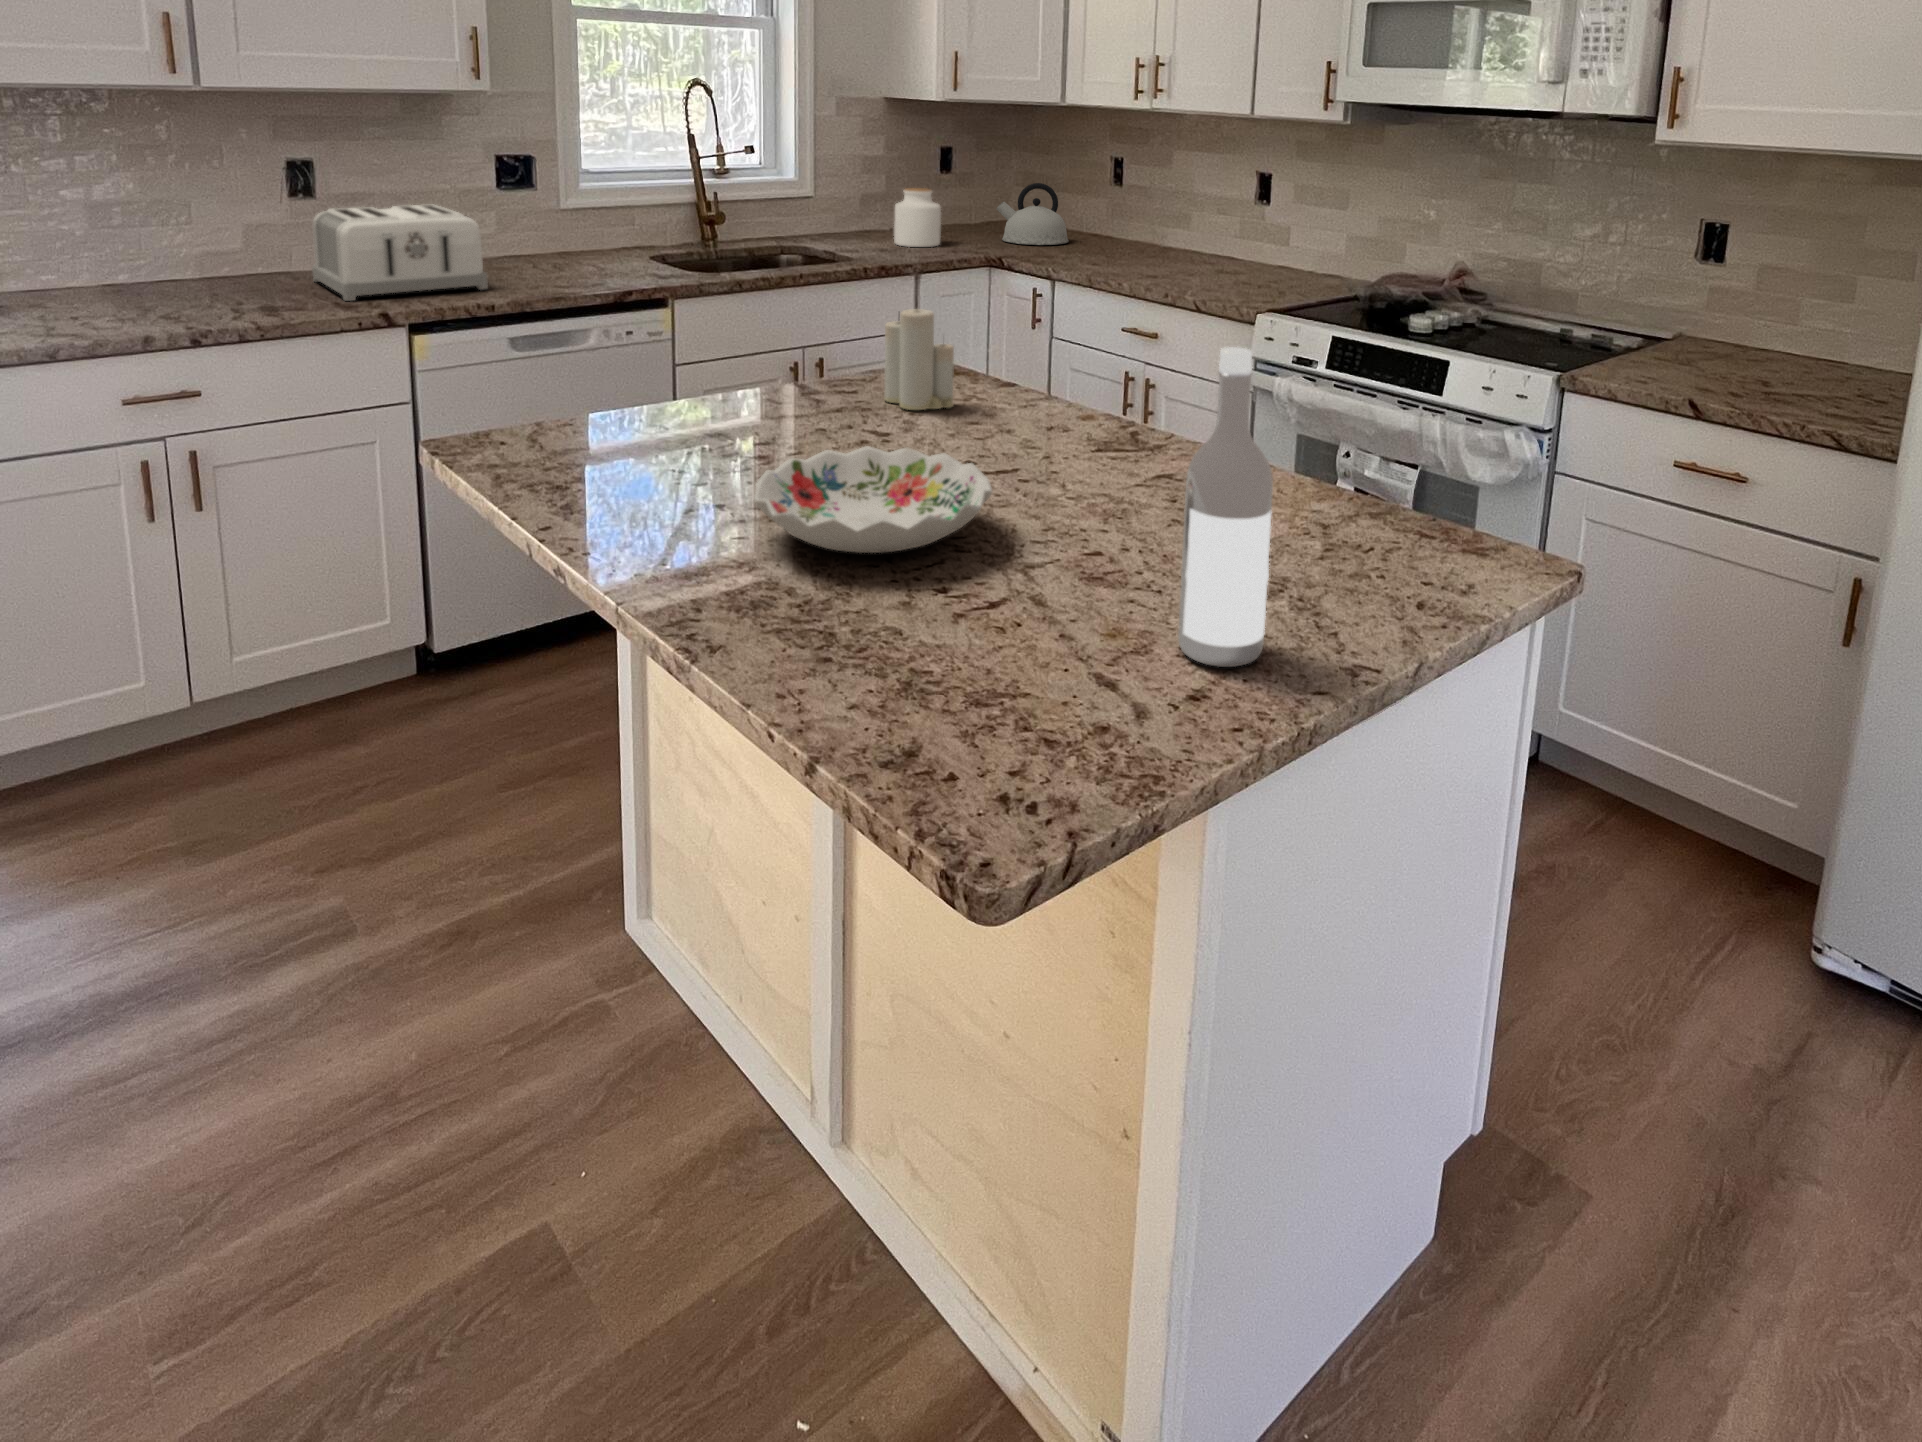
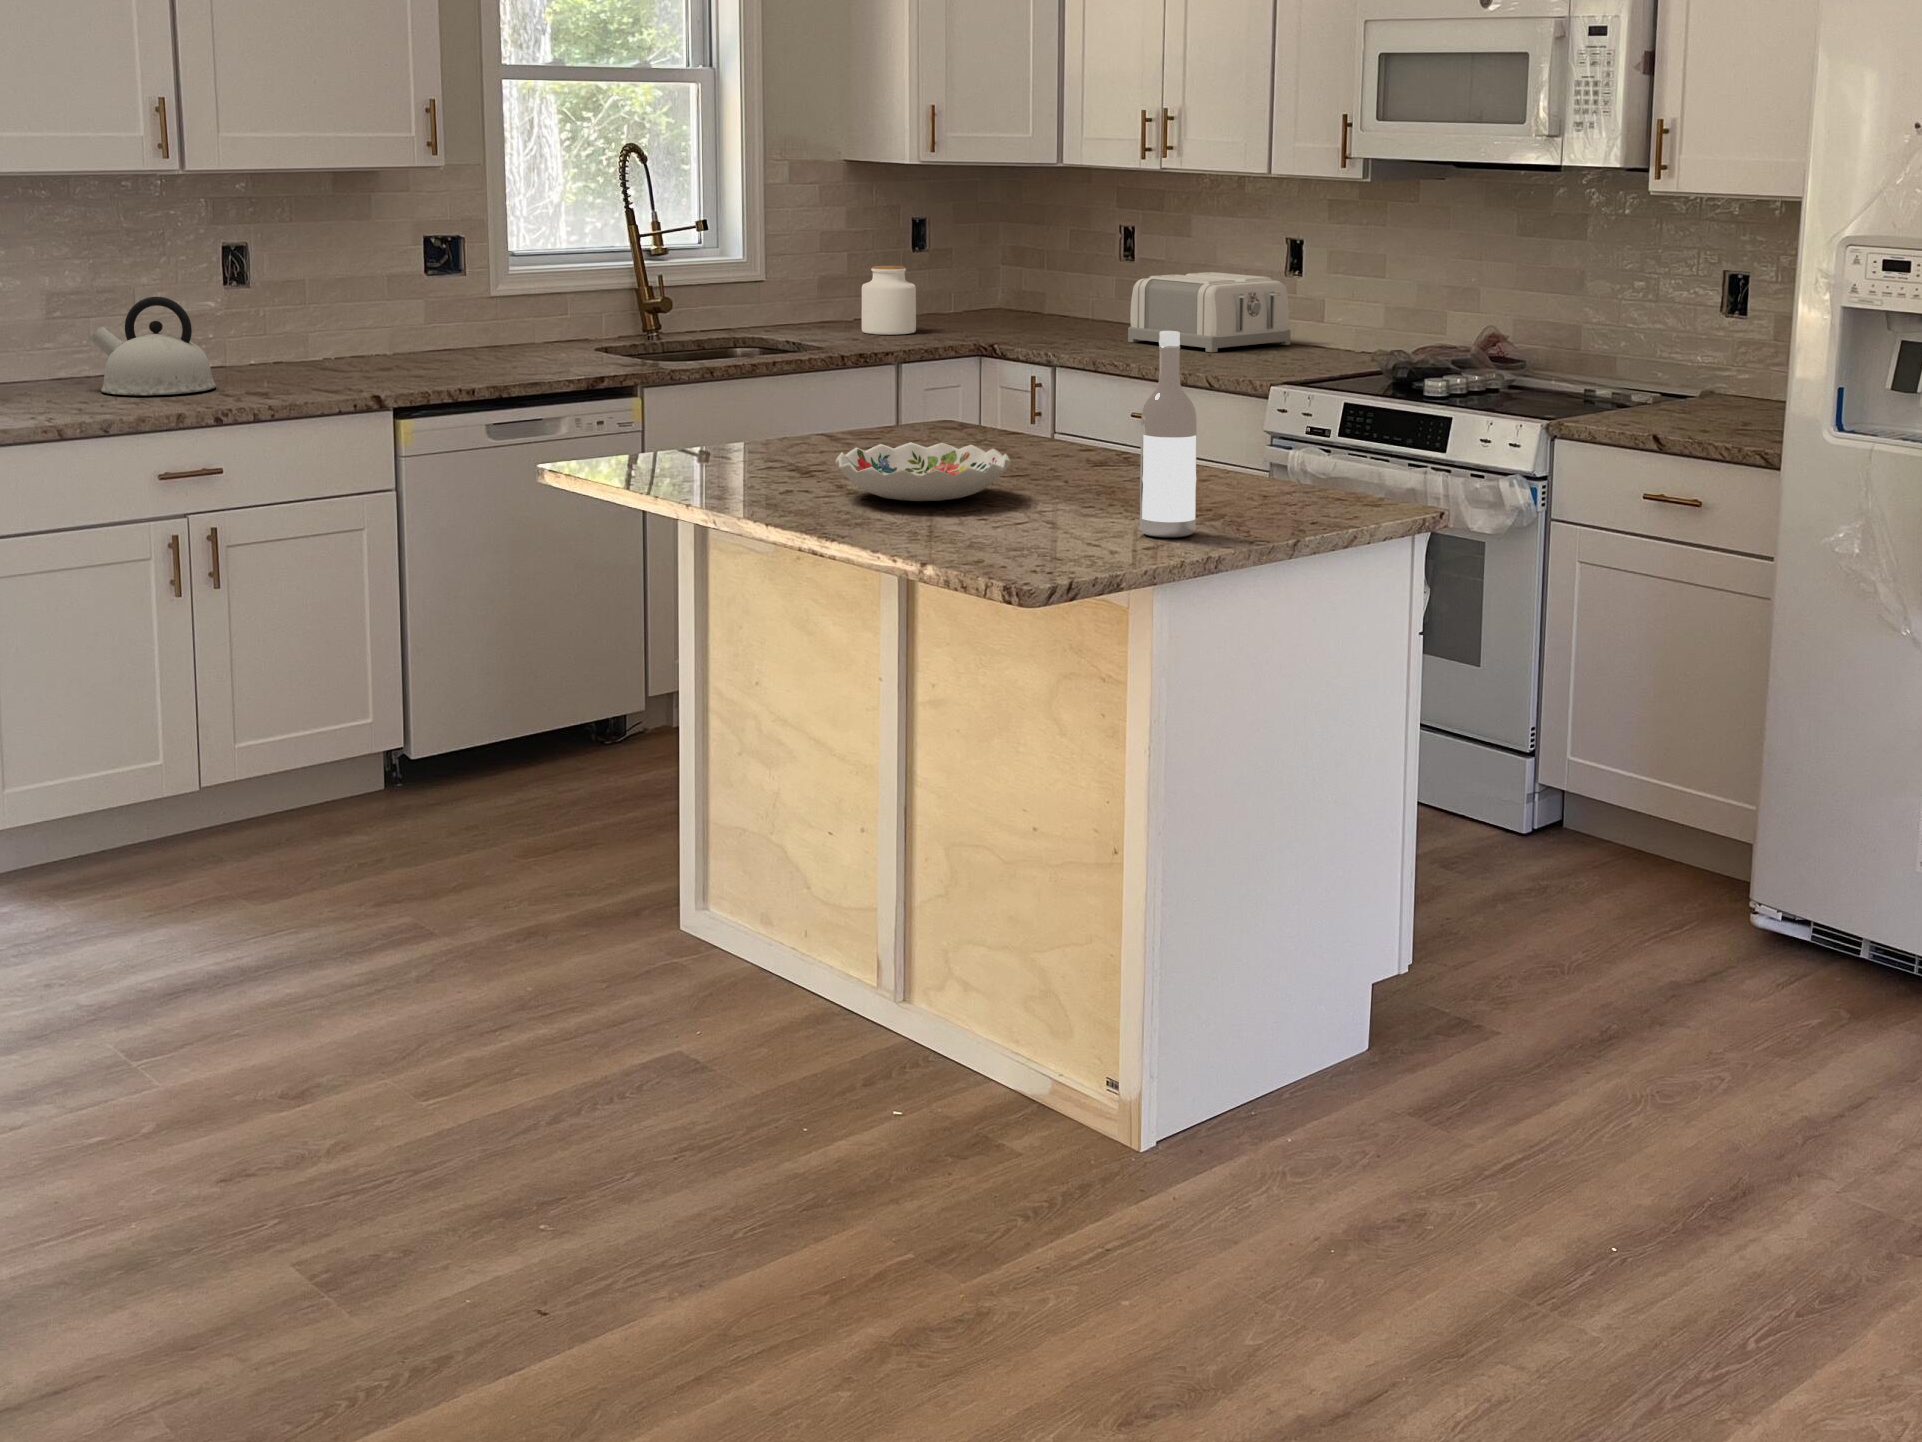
kettle: present [997,183,1069,245] -> present [90,297,216,395]
toaster: present [312,204,488,301] -> present [1128,272,1291,352]
candle: present [885,309,954,410] -> none [903,346,965,444]

